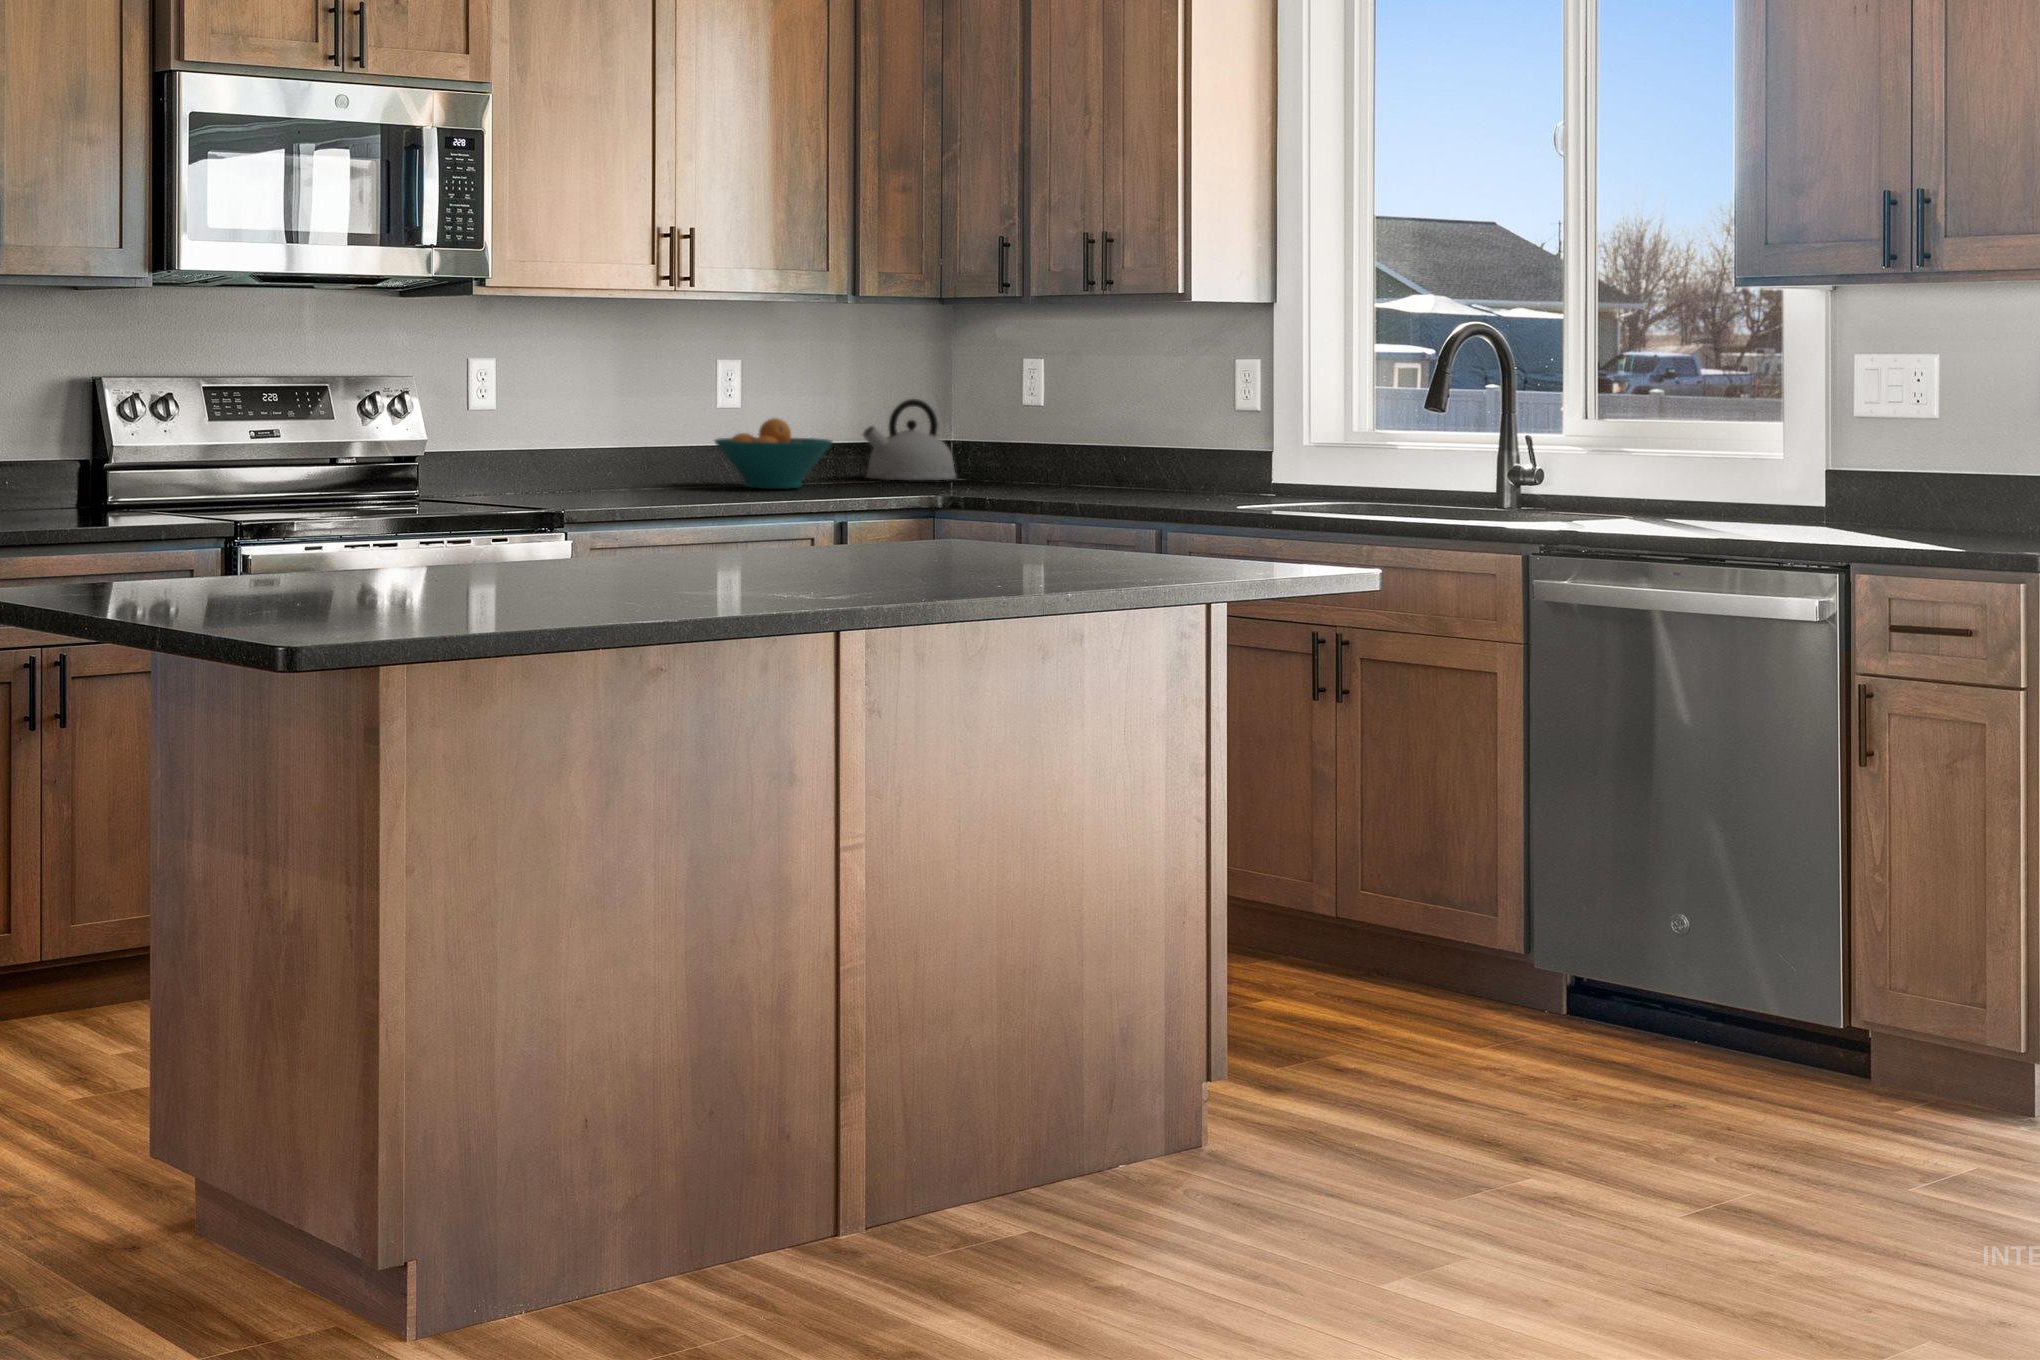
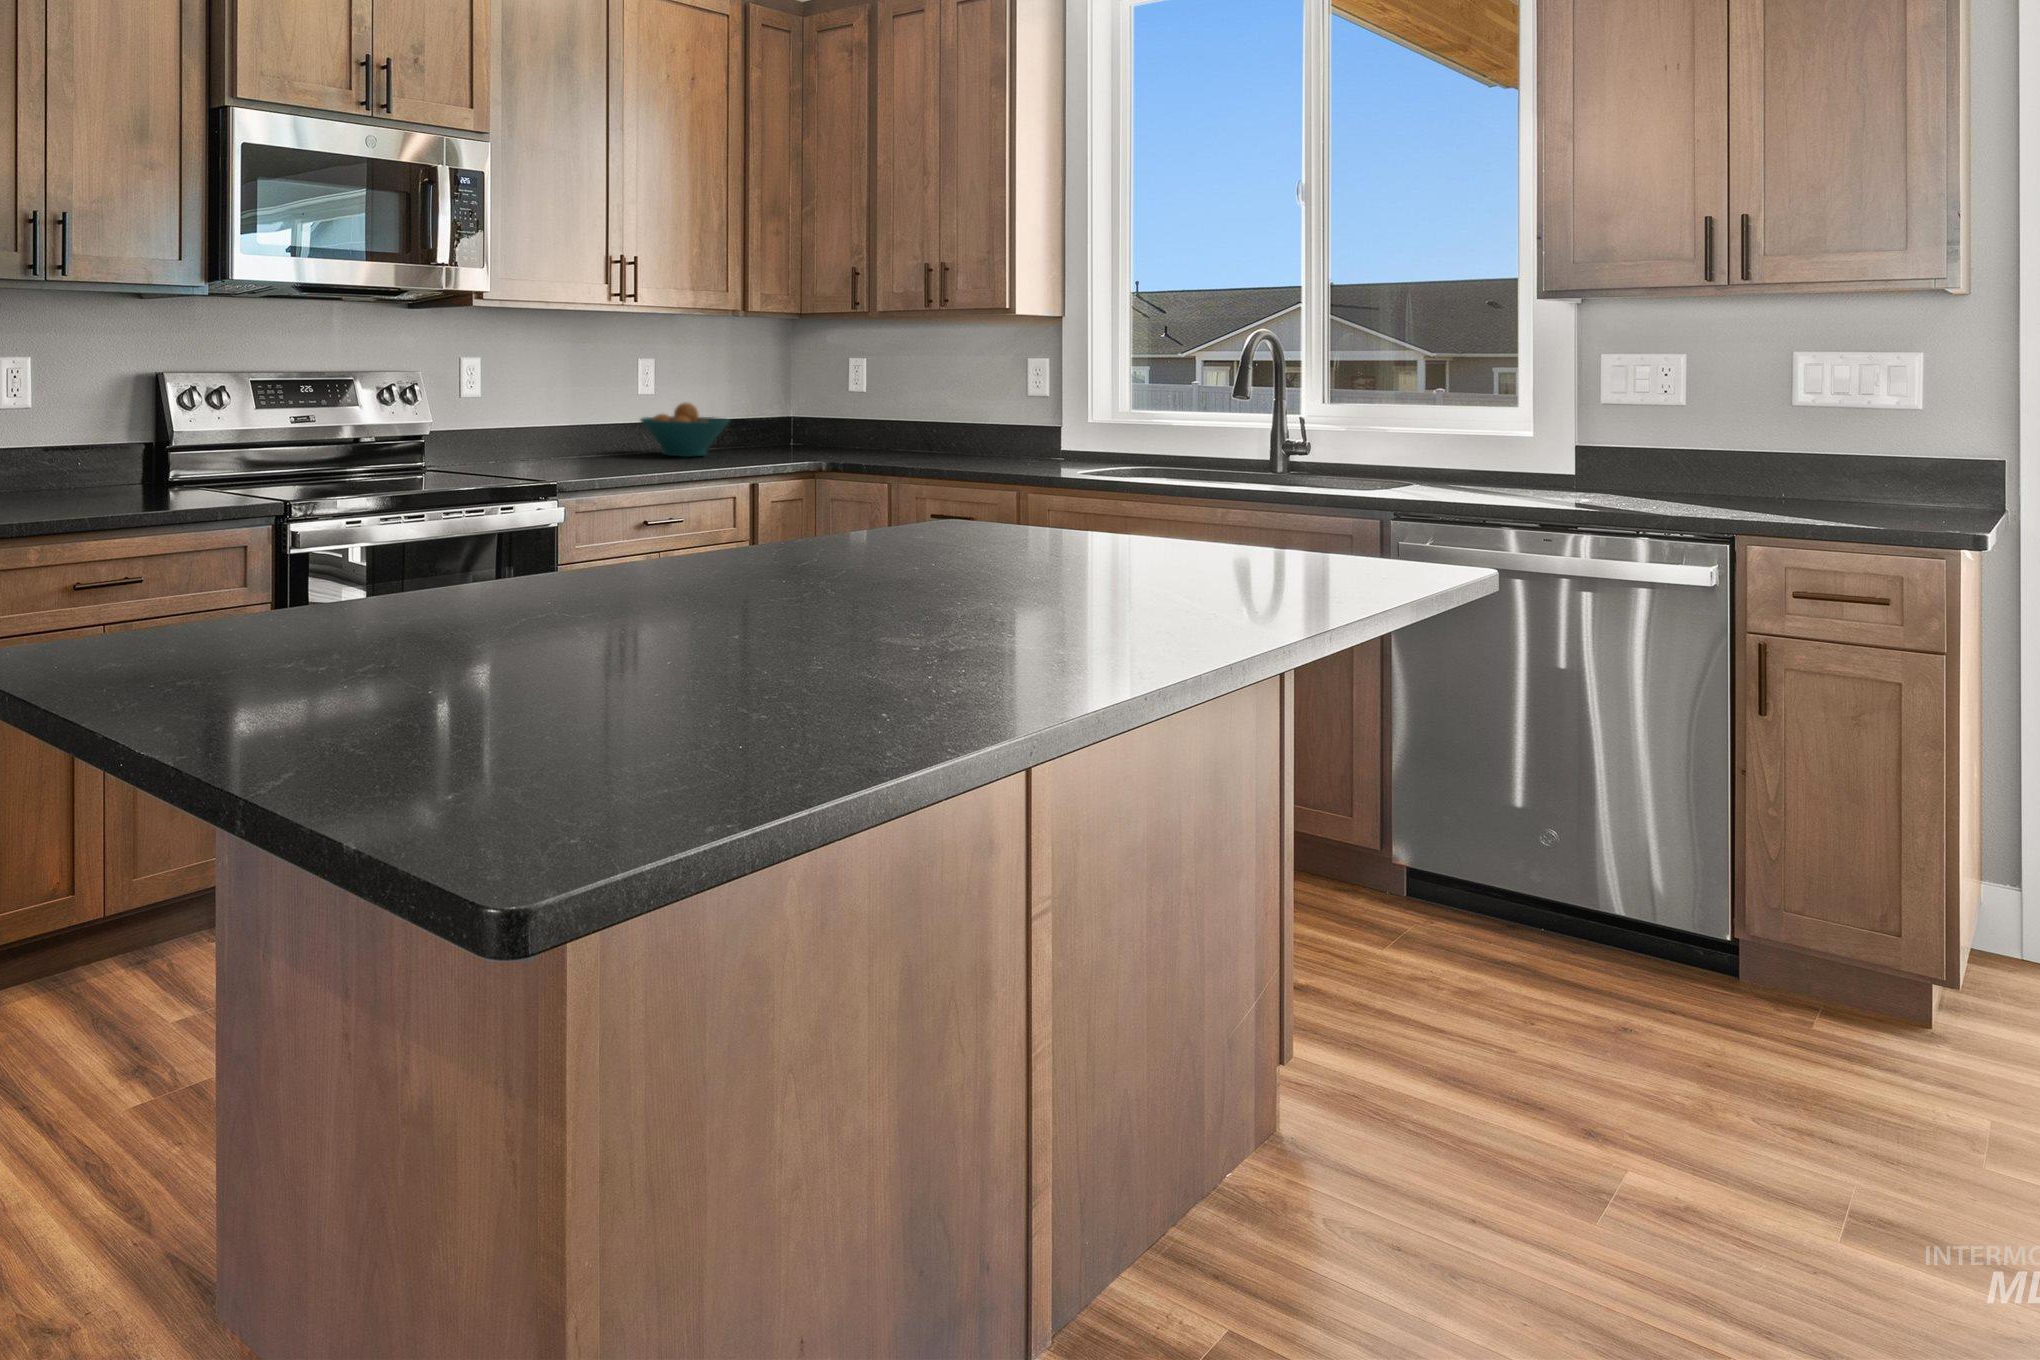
kettle: present [863,399,956,480] -> none [737,387,805,447]

